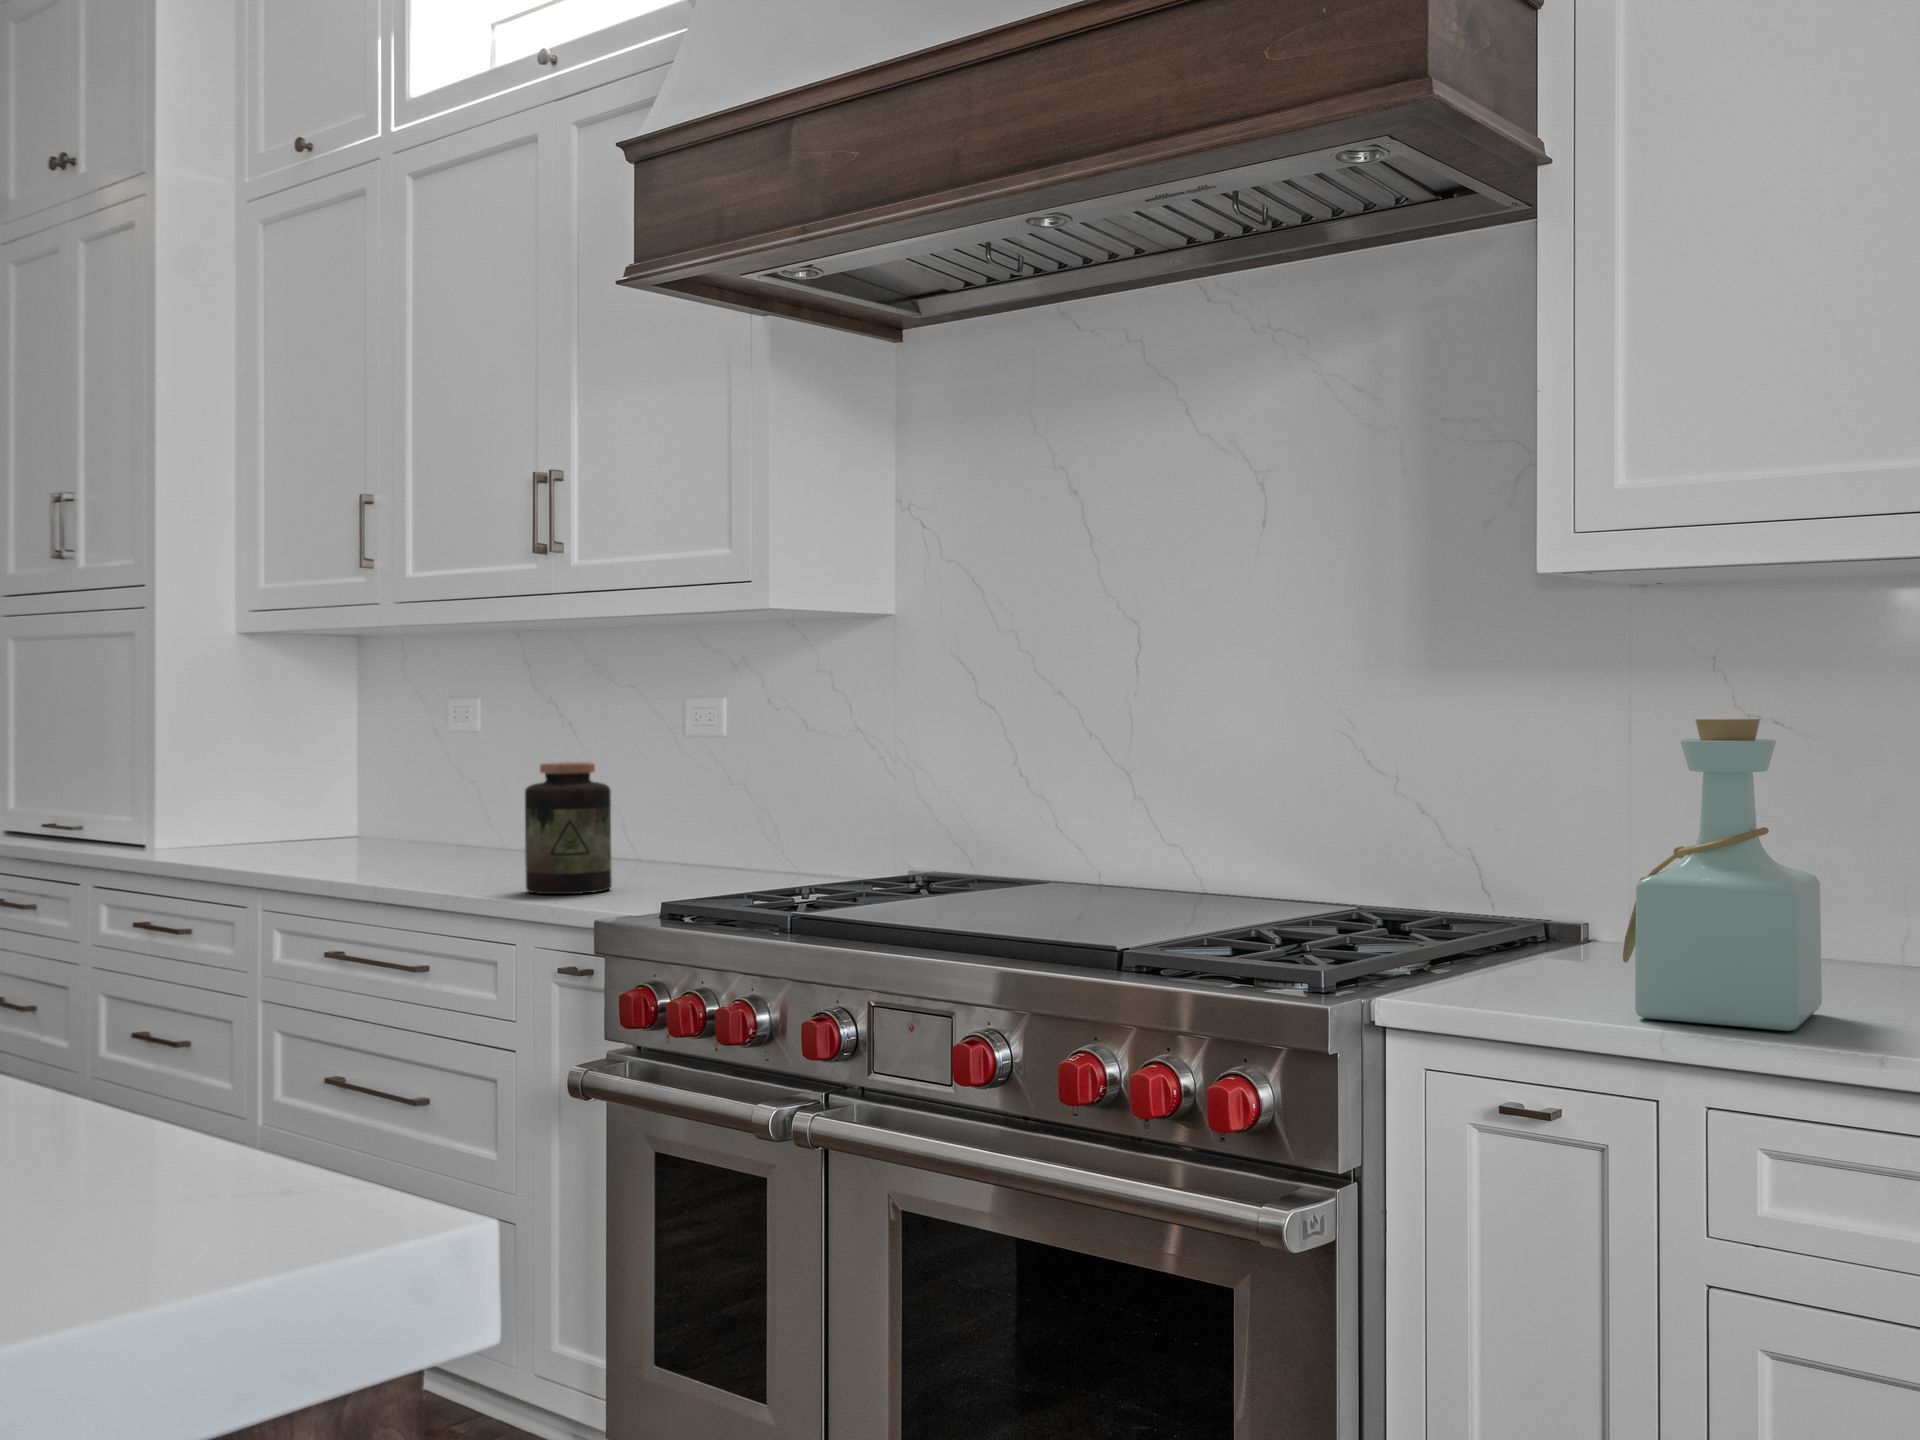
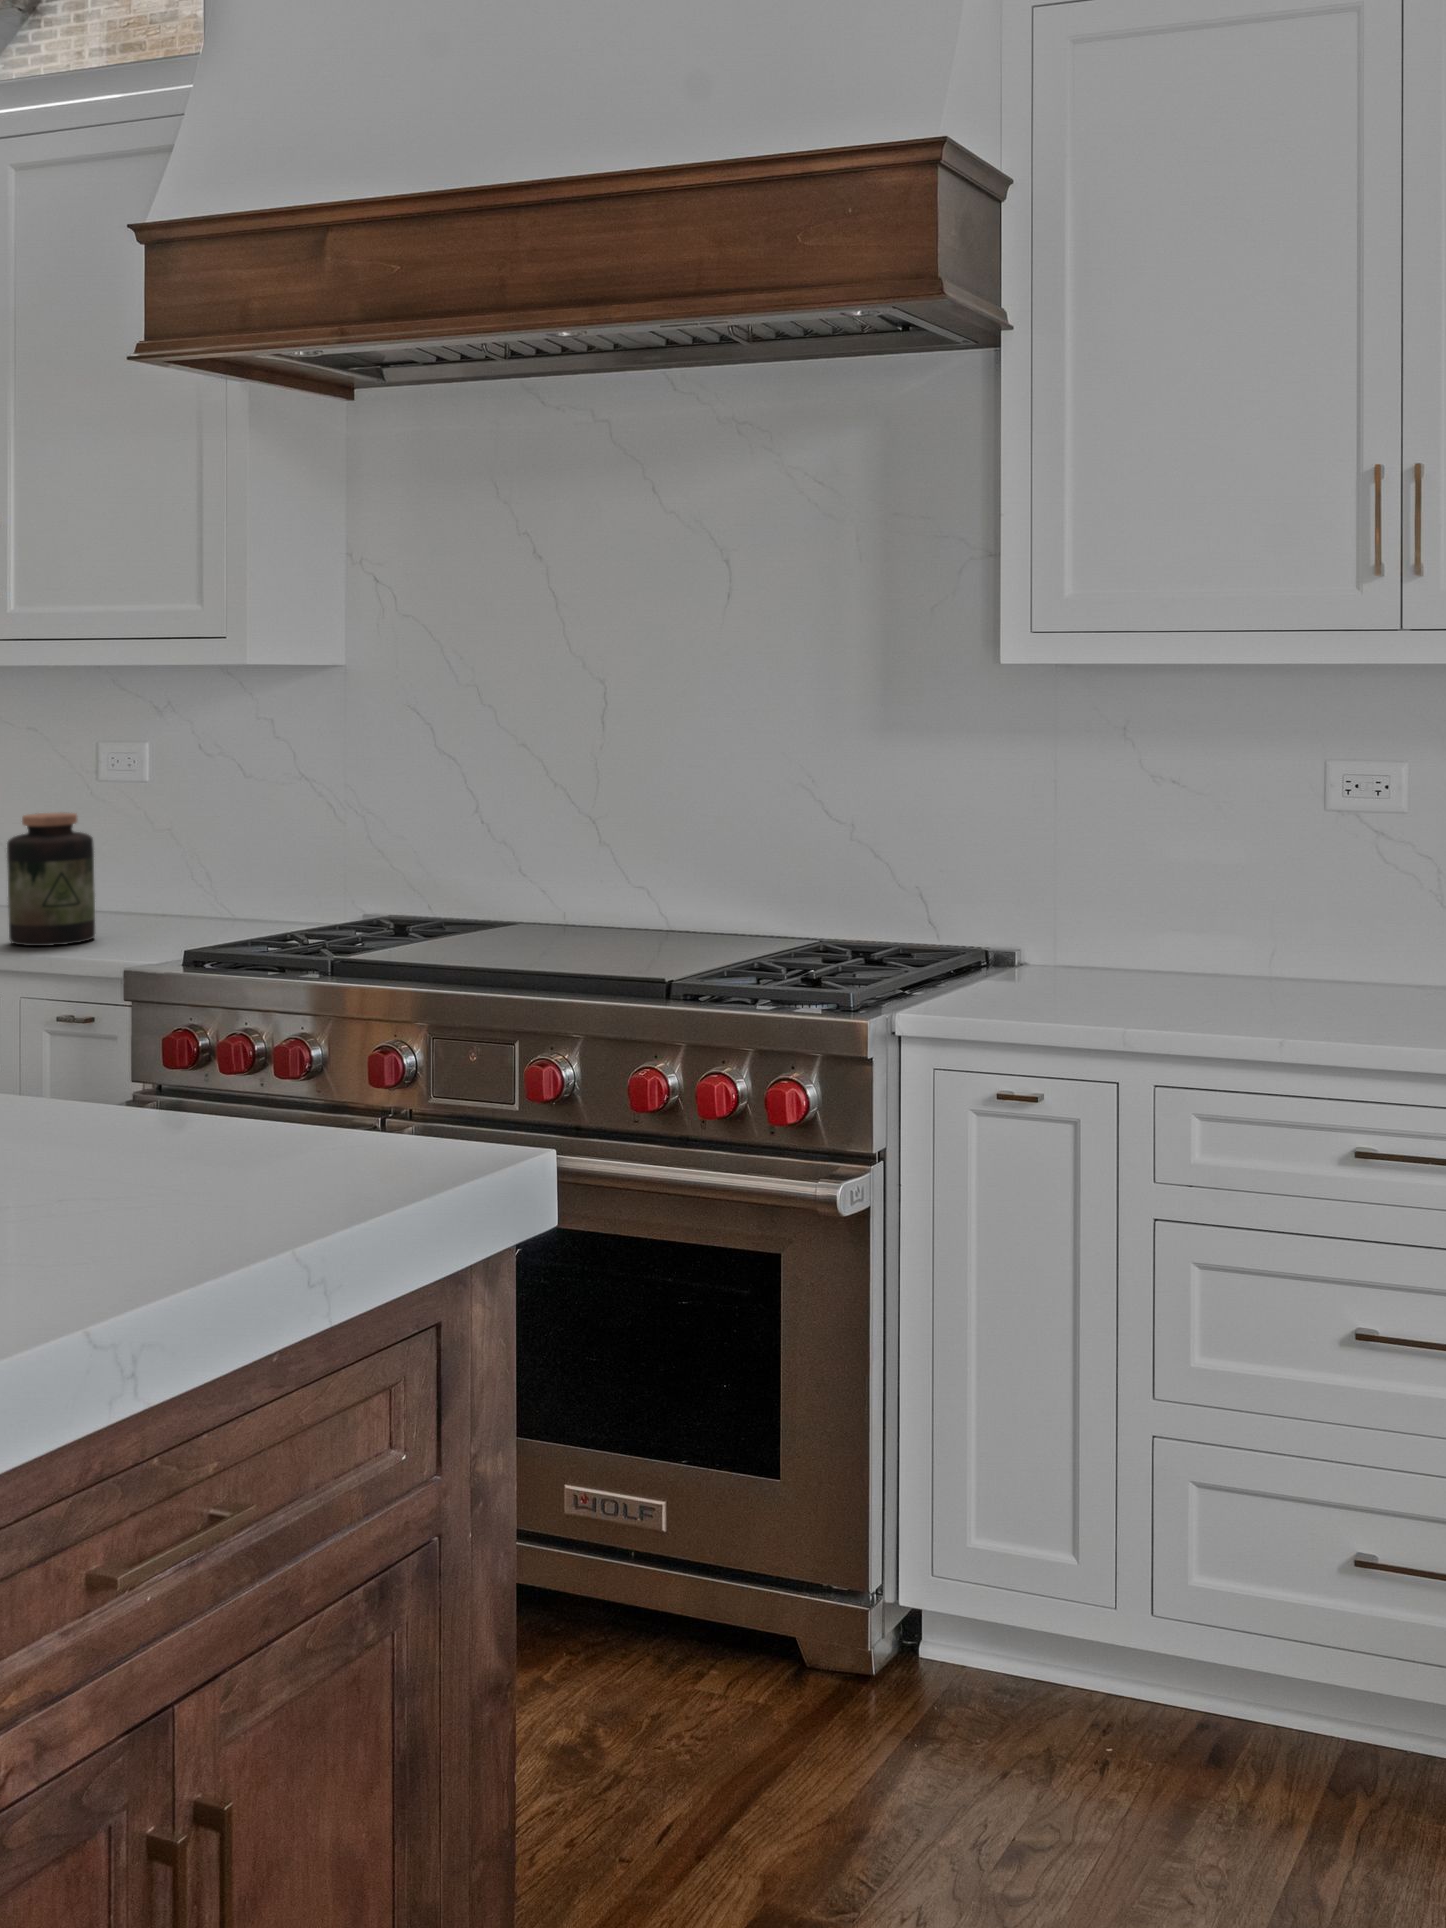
bottle: present [1623,719,1822,1031] -> none [1084,784,1225,1021]

